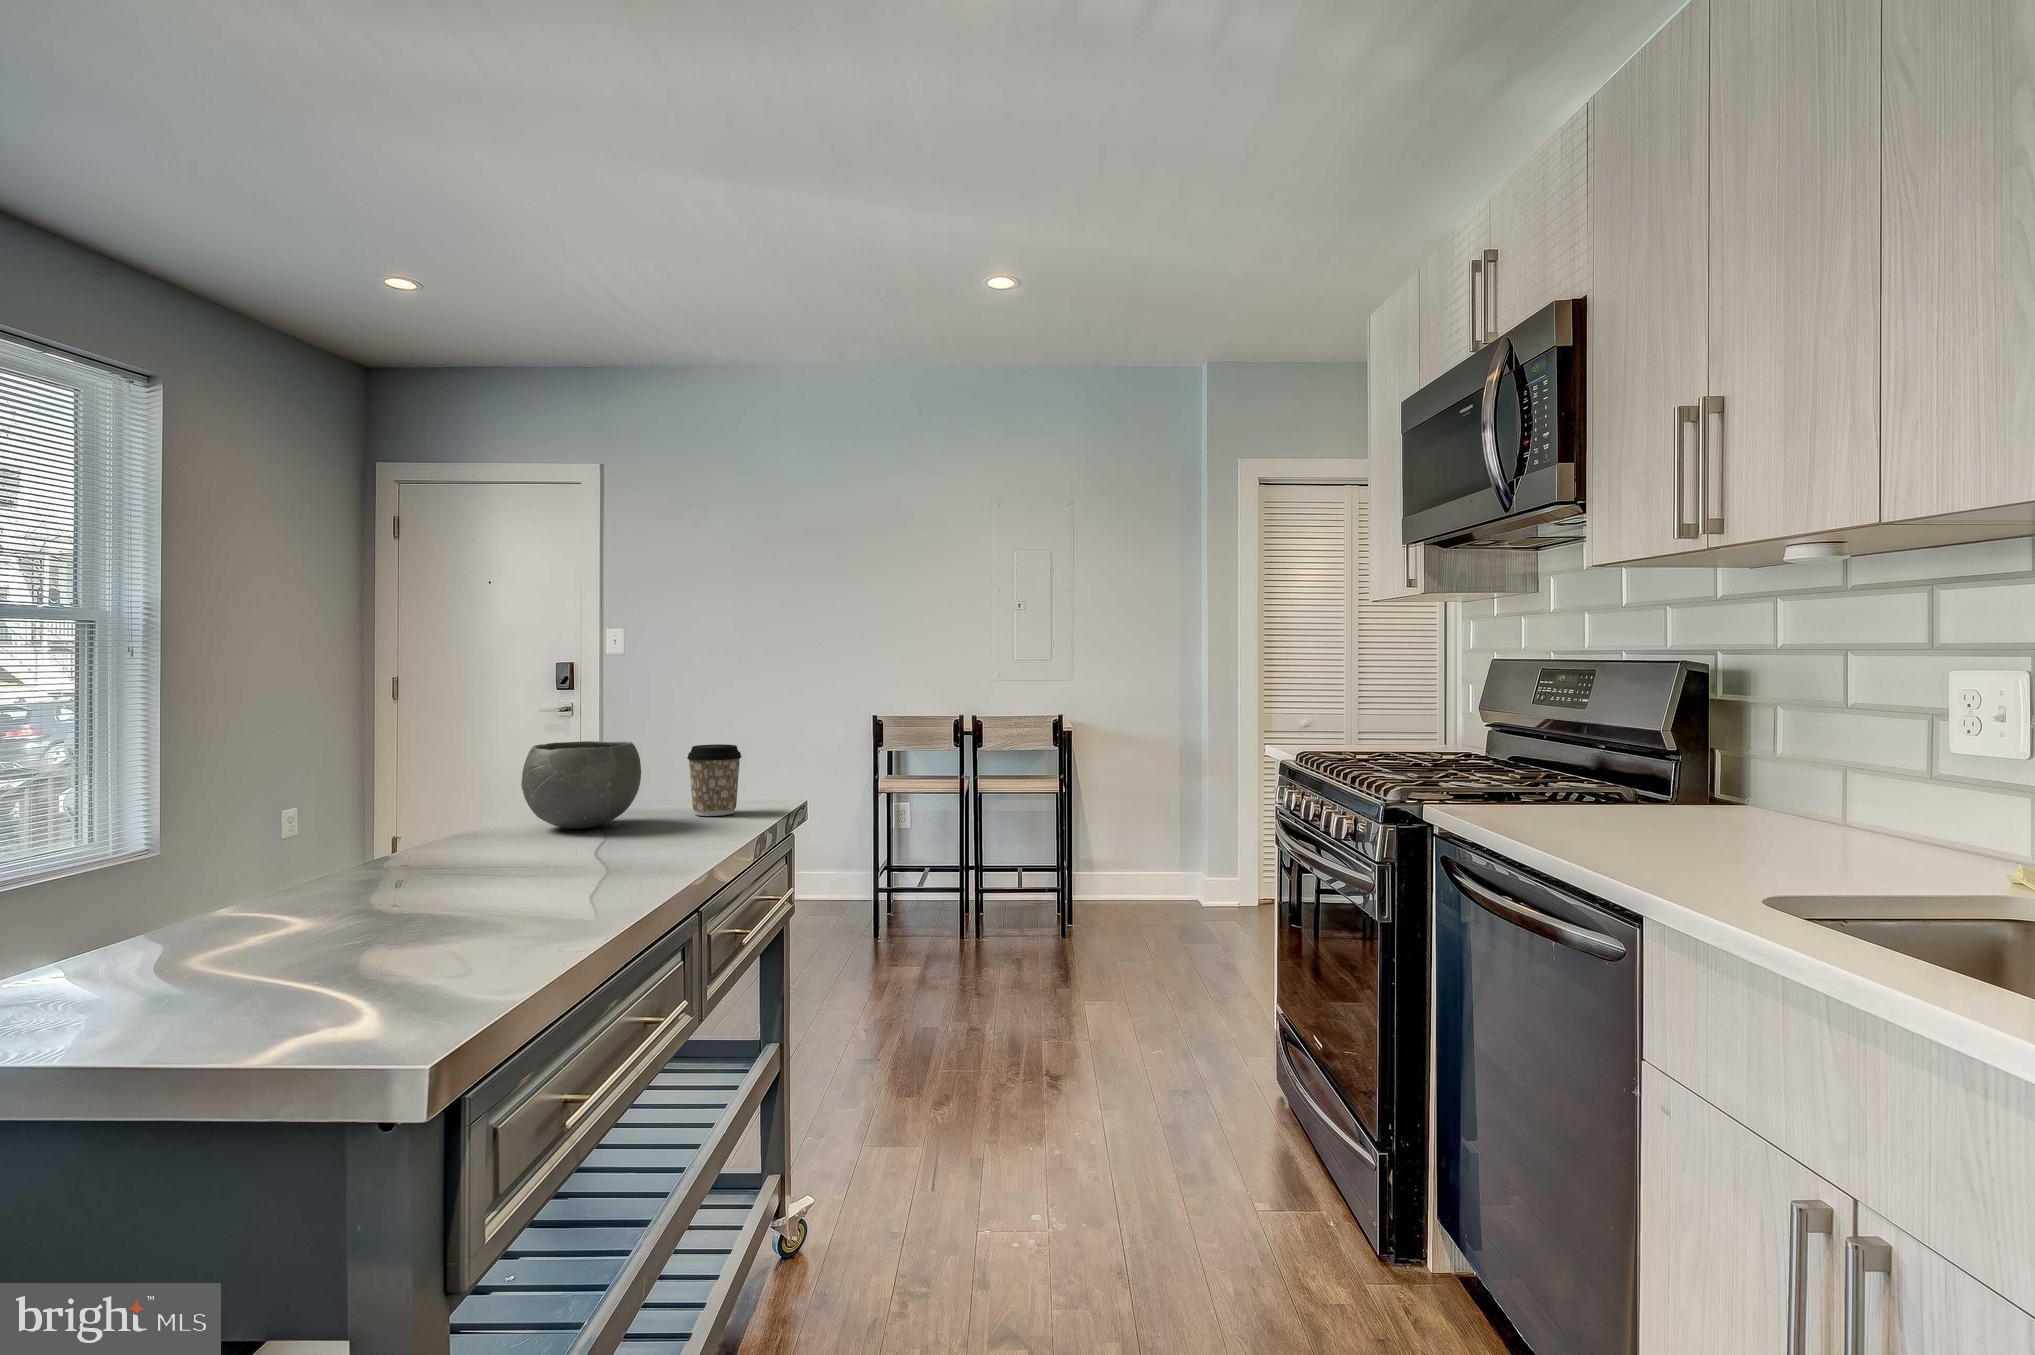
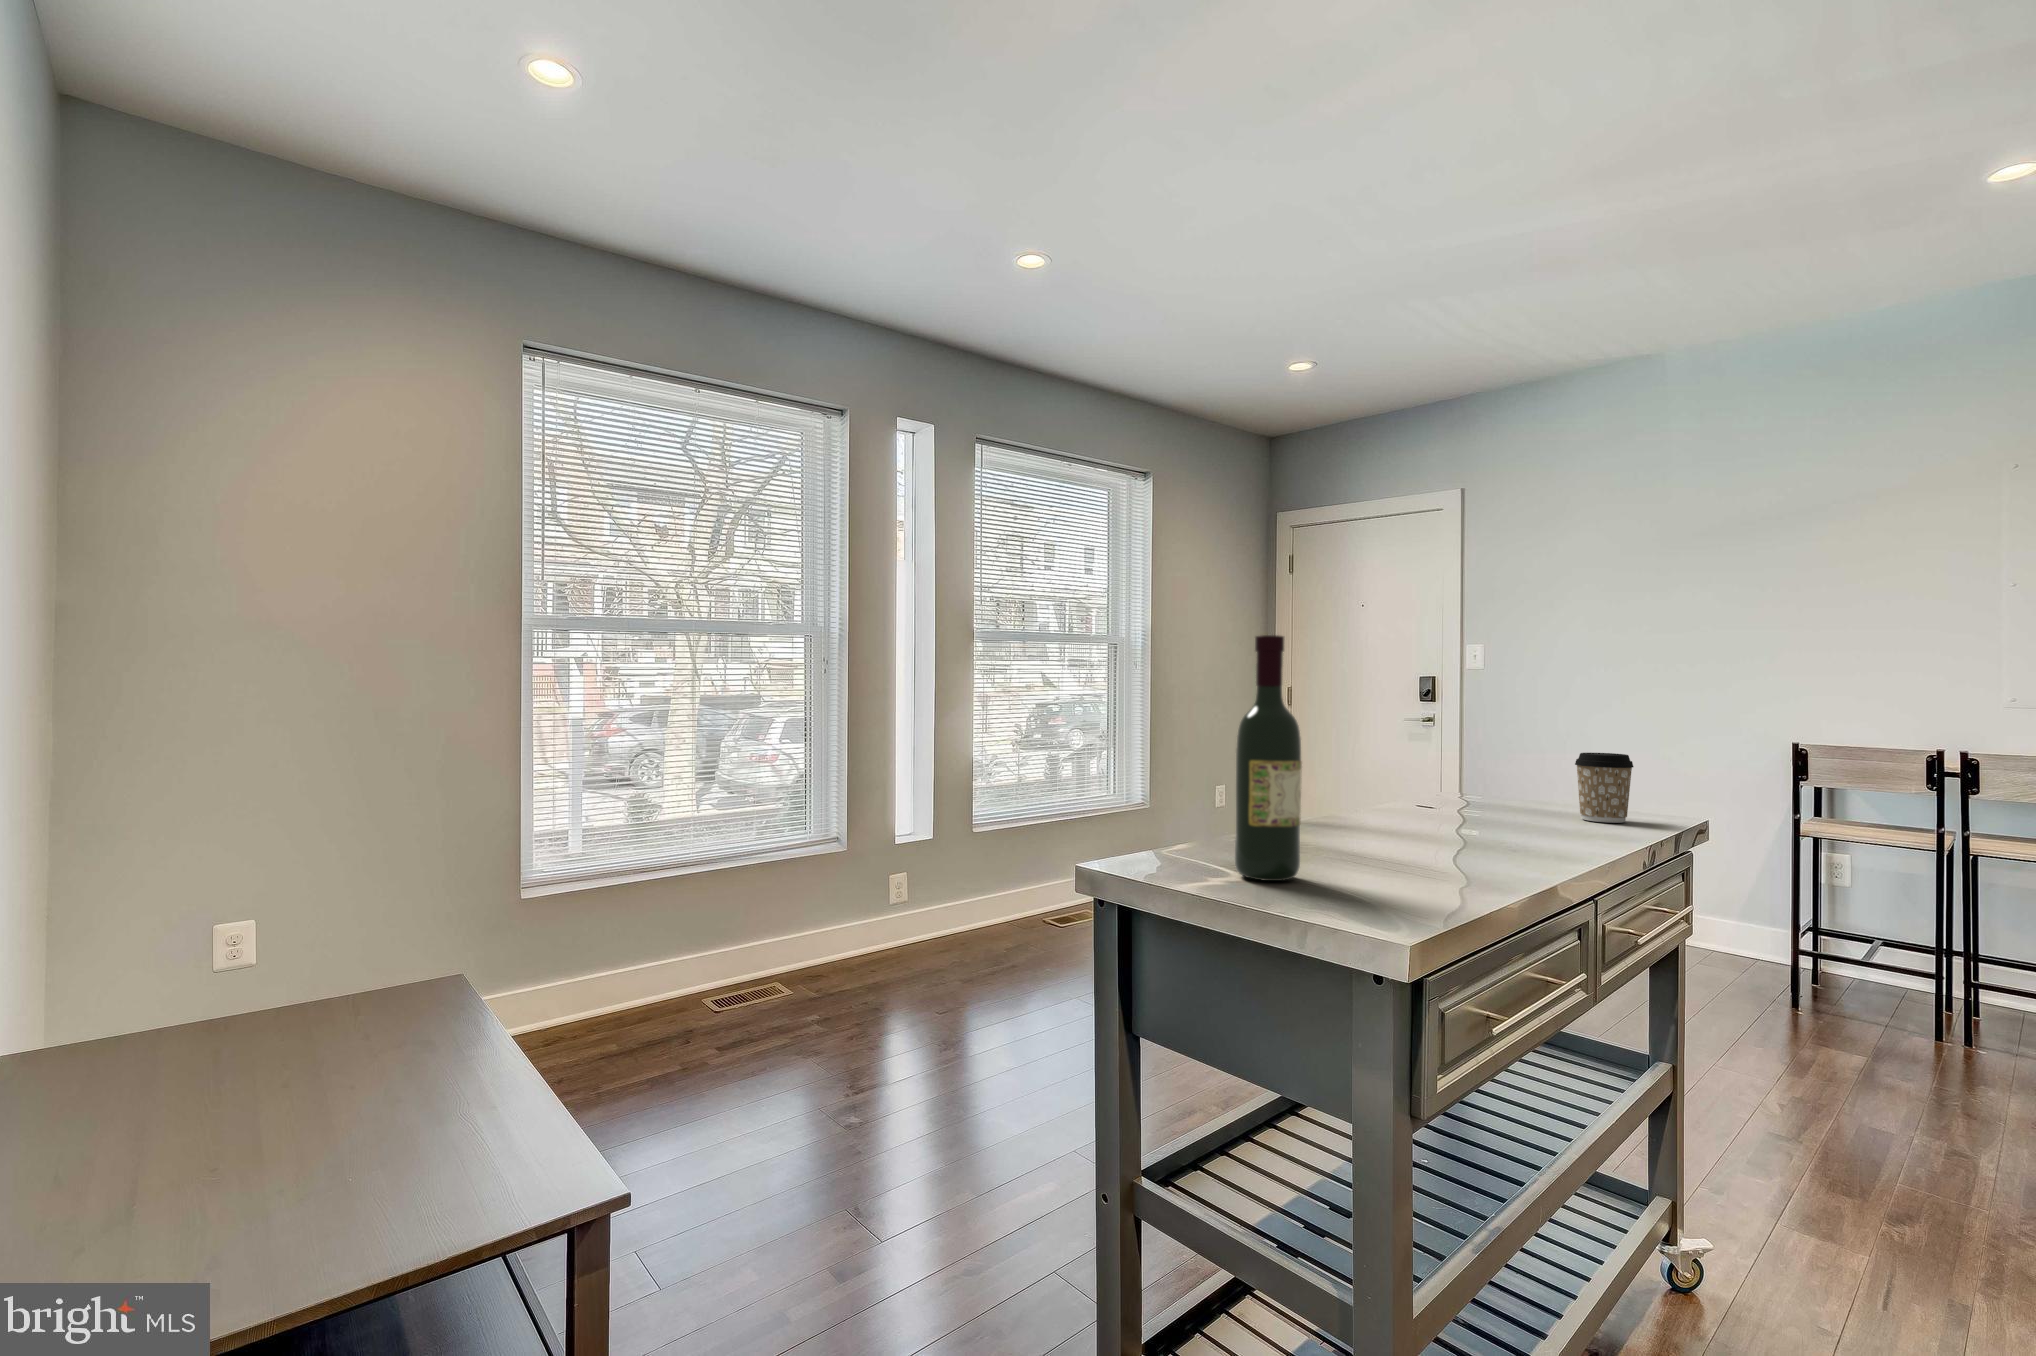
wine bottle: none [187,627,303,990] -> present [1235,635,1302,881]
ceramic bowl: present [521,741,641,829] -> none [1423,741,1530,818]

